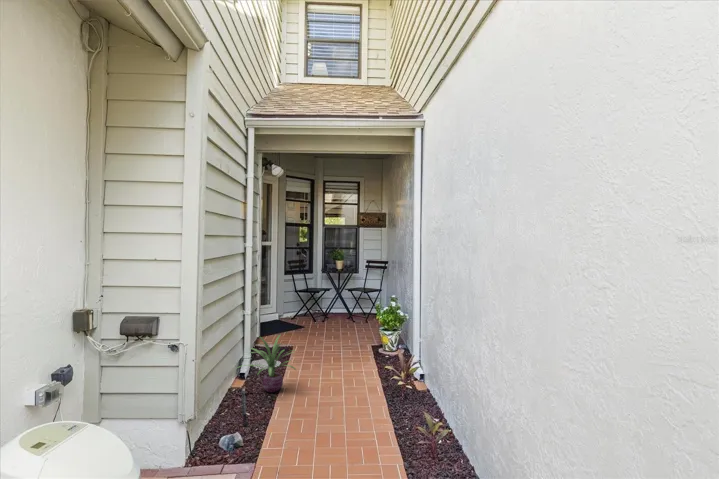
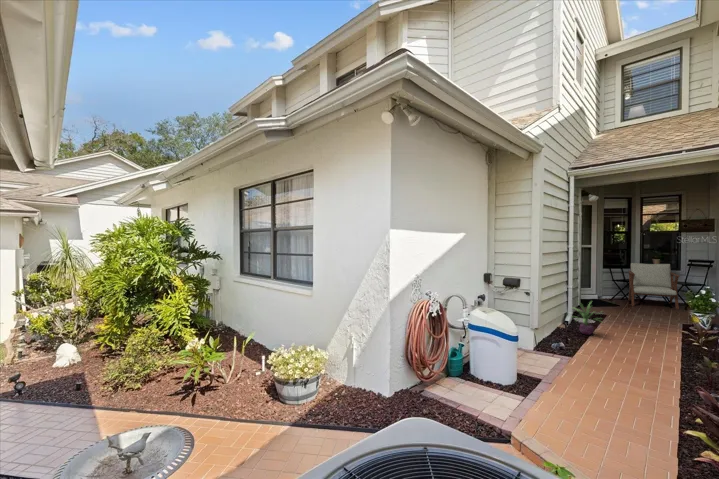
lounge chair: none [311,266,362,324] -> present [628,263,679,310]

